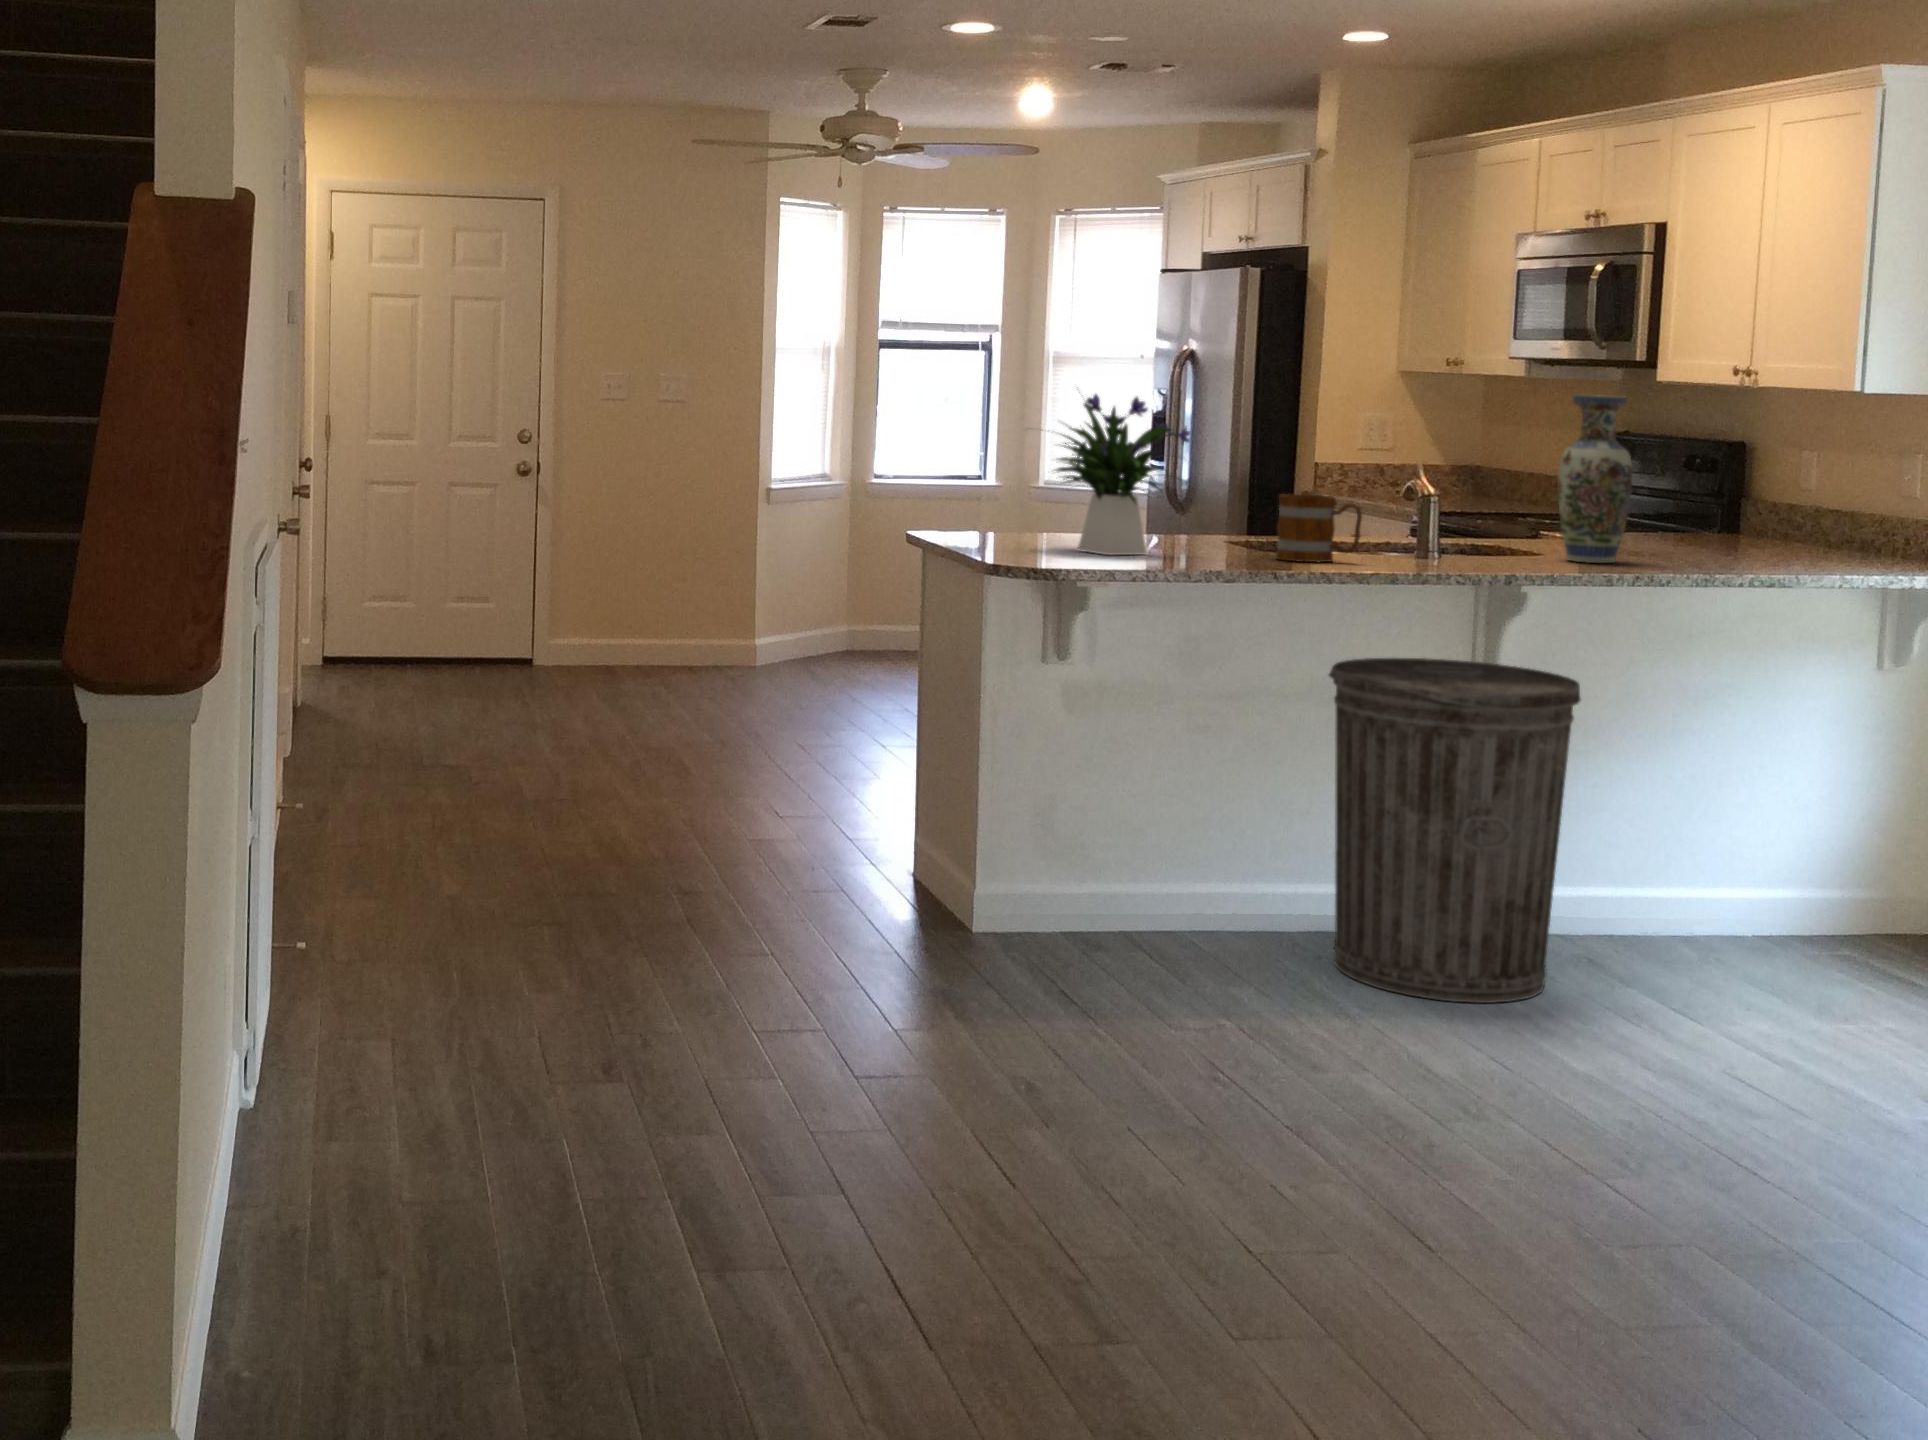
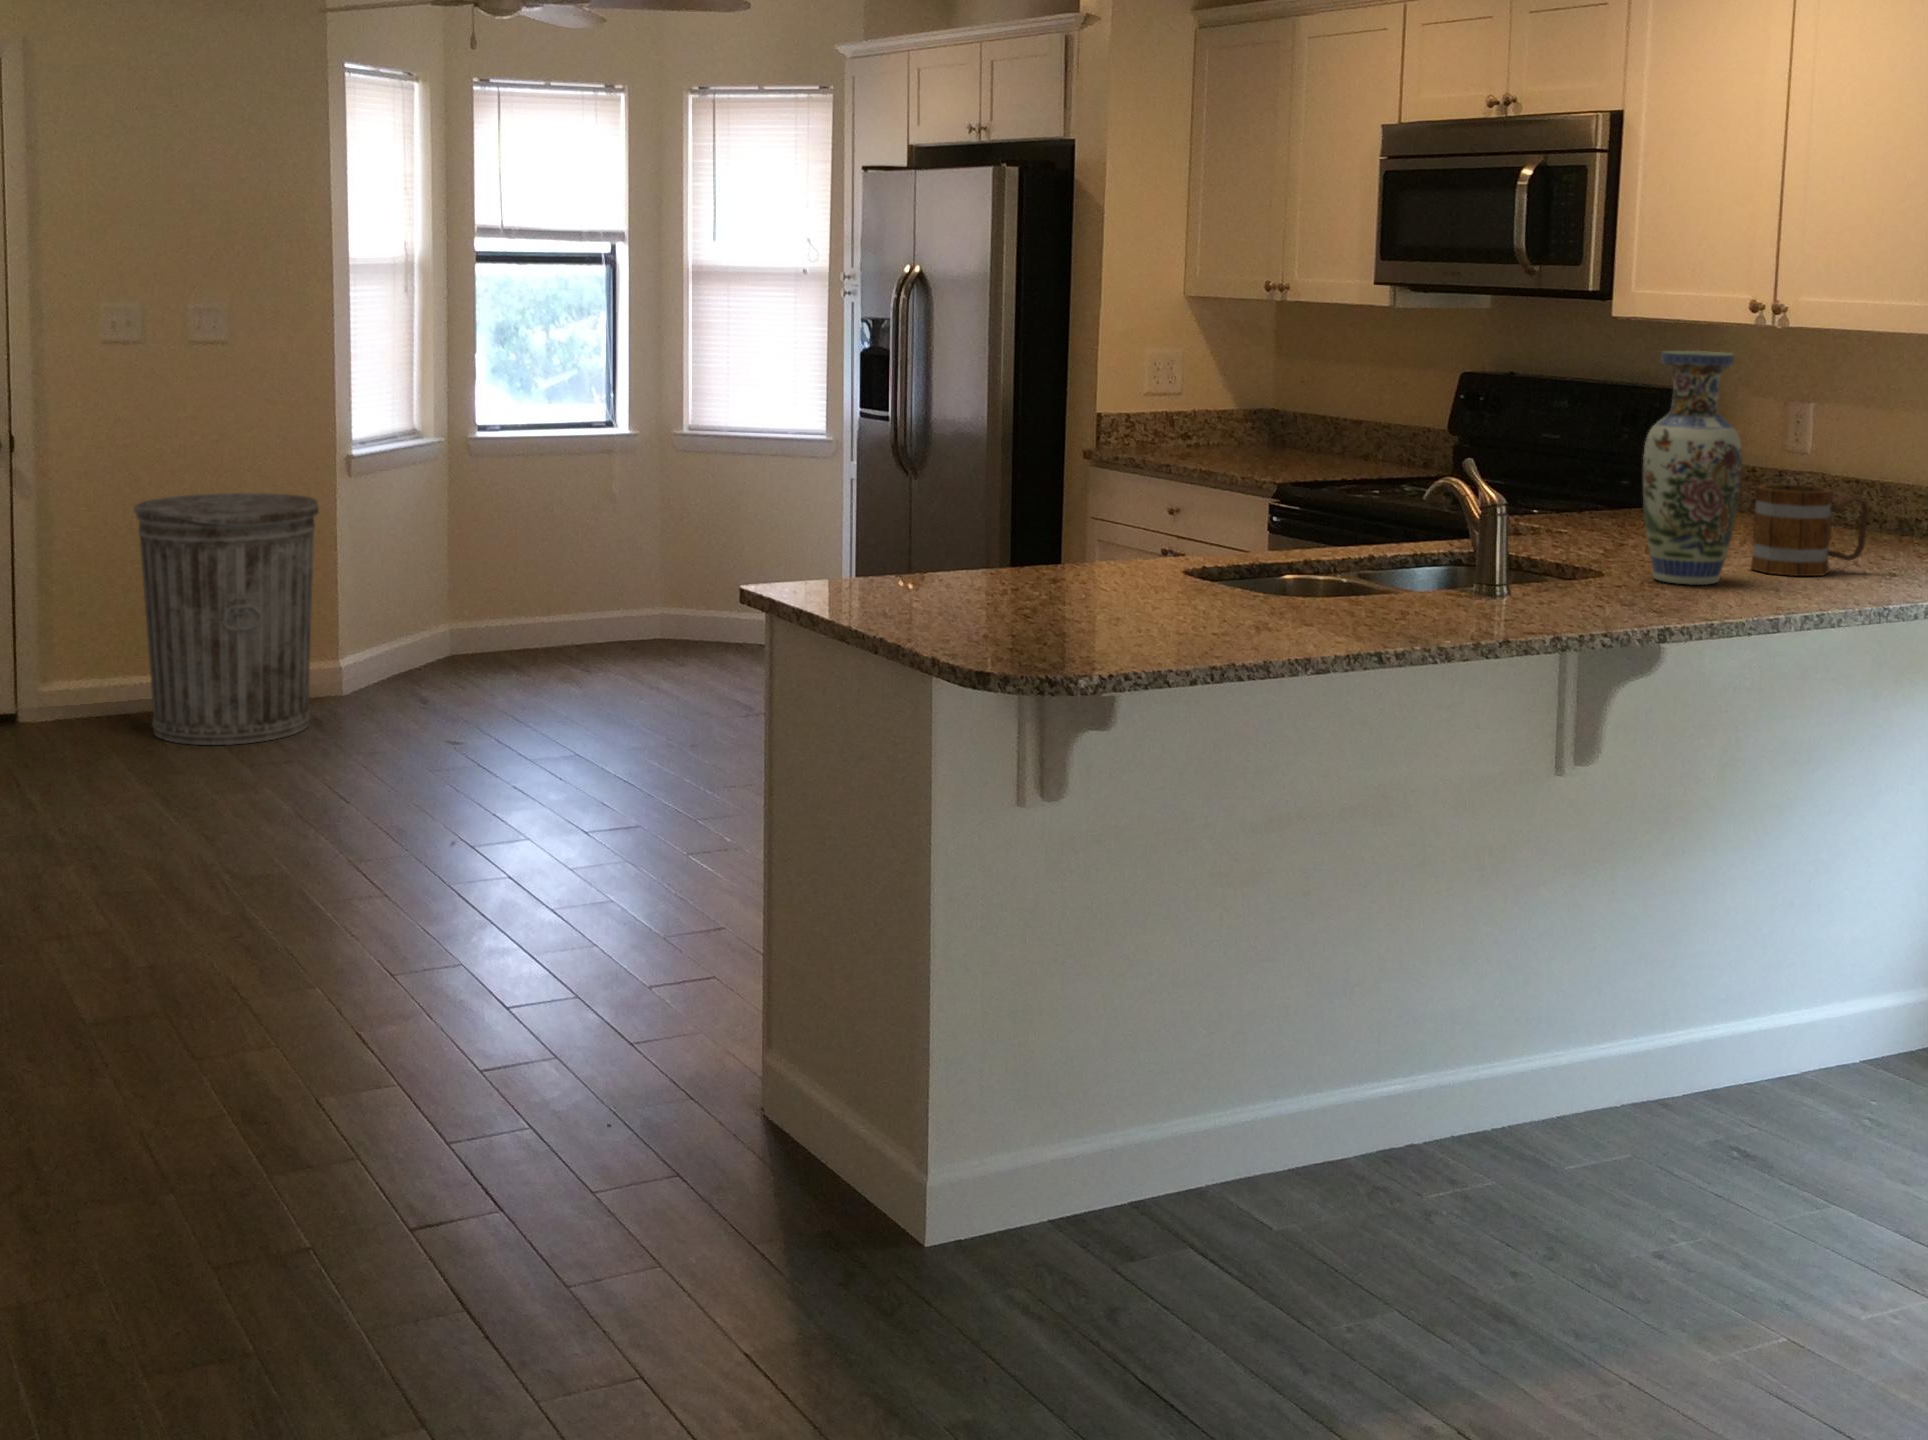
flower arrangement: present [1055,394,1190,555] -> none [966,361,1229,635]
mug: present [1276,494,1362,562] -> present [1751,484,1869,576]
trash can: present [1329,658,1581,1003] -> present [134,493,319,745]

